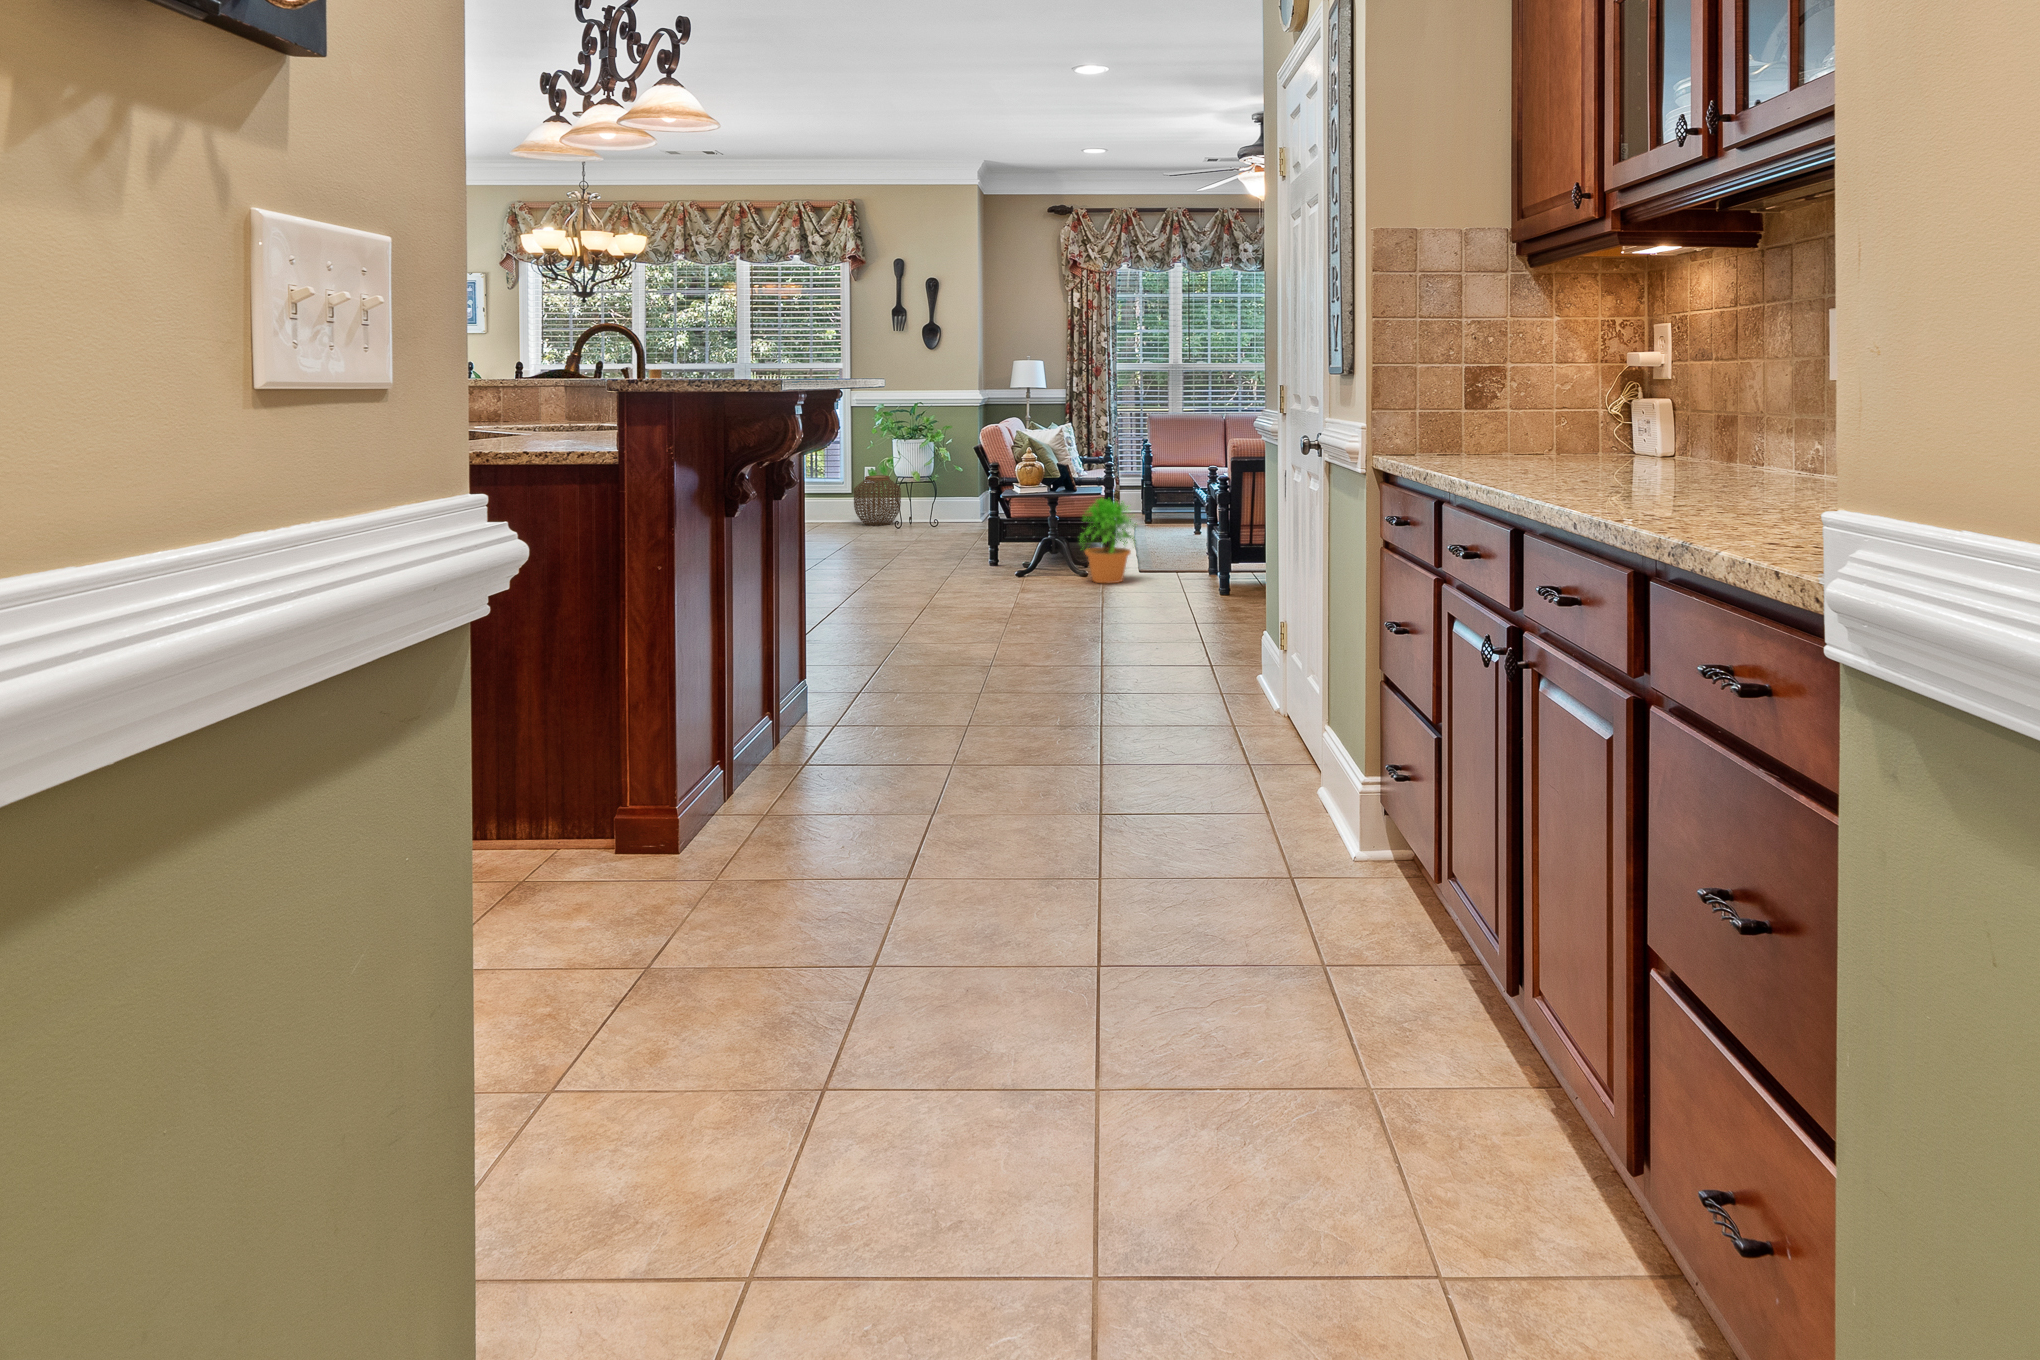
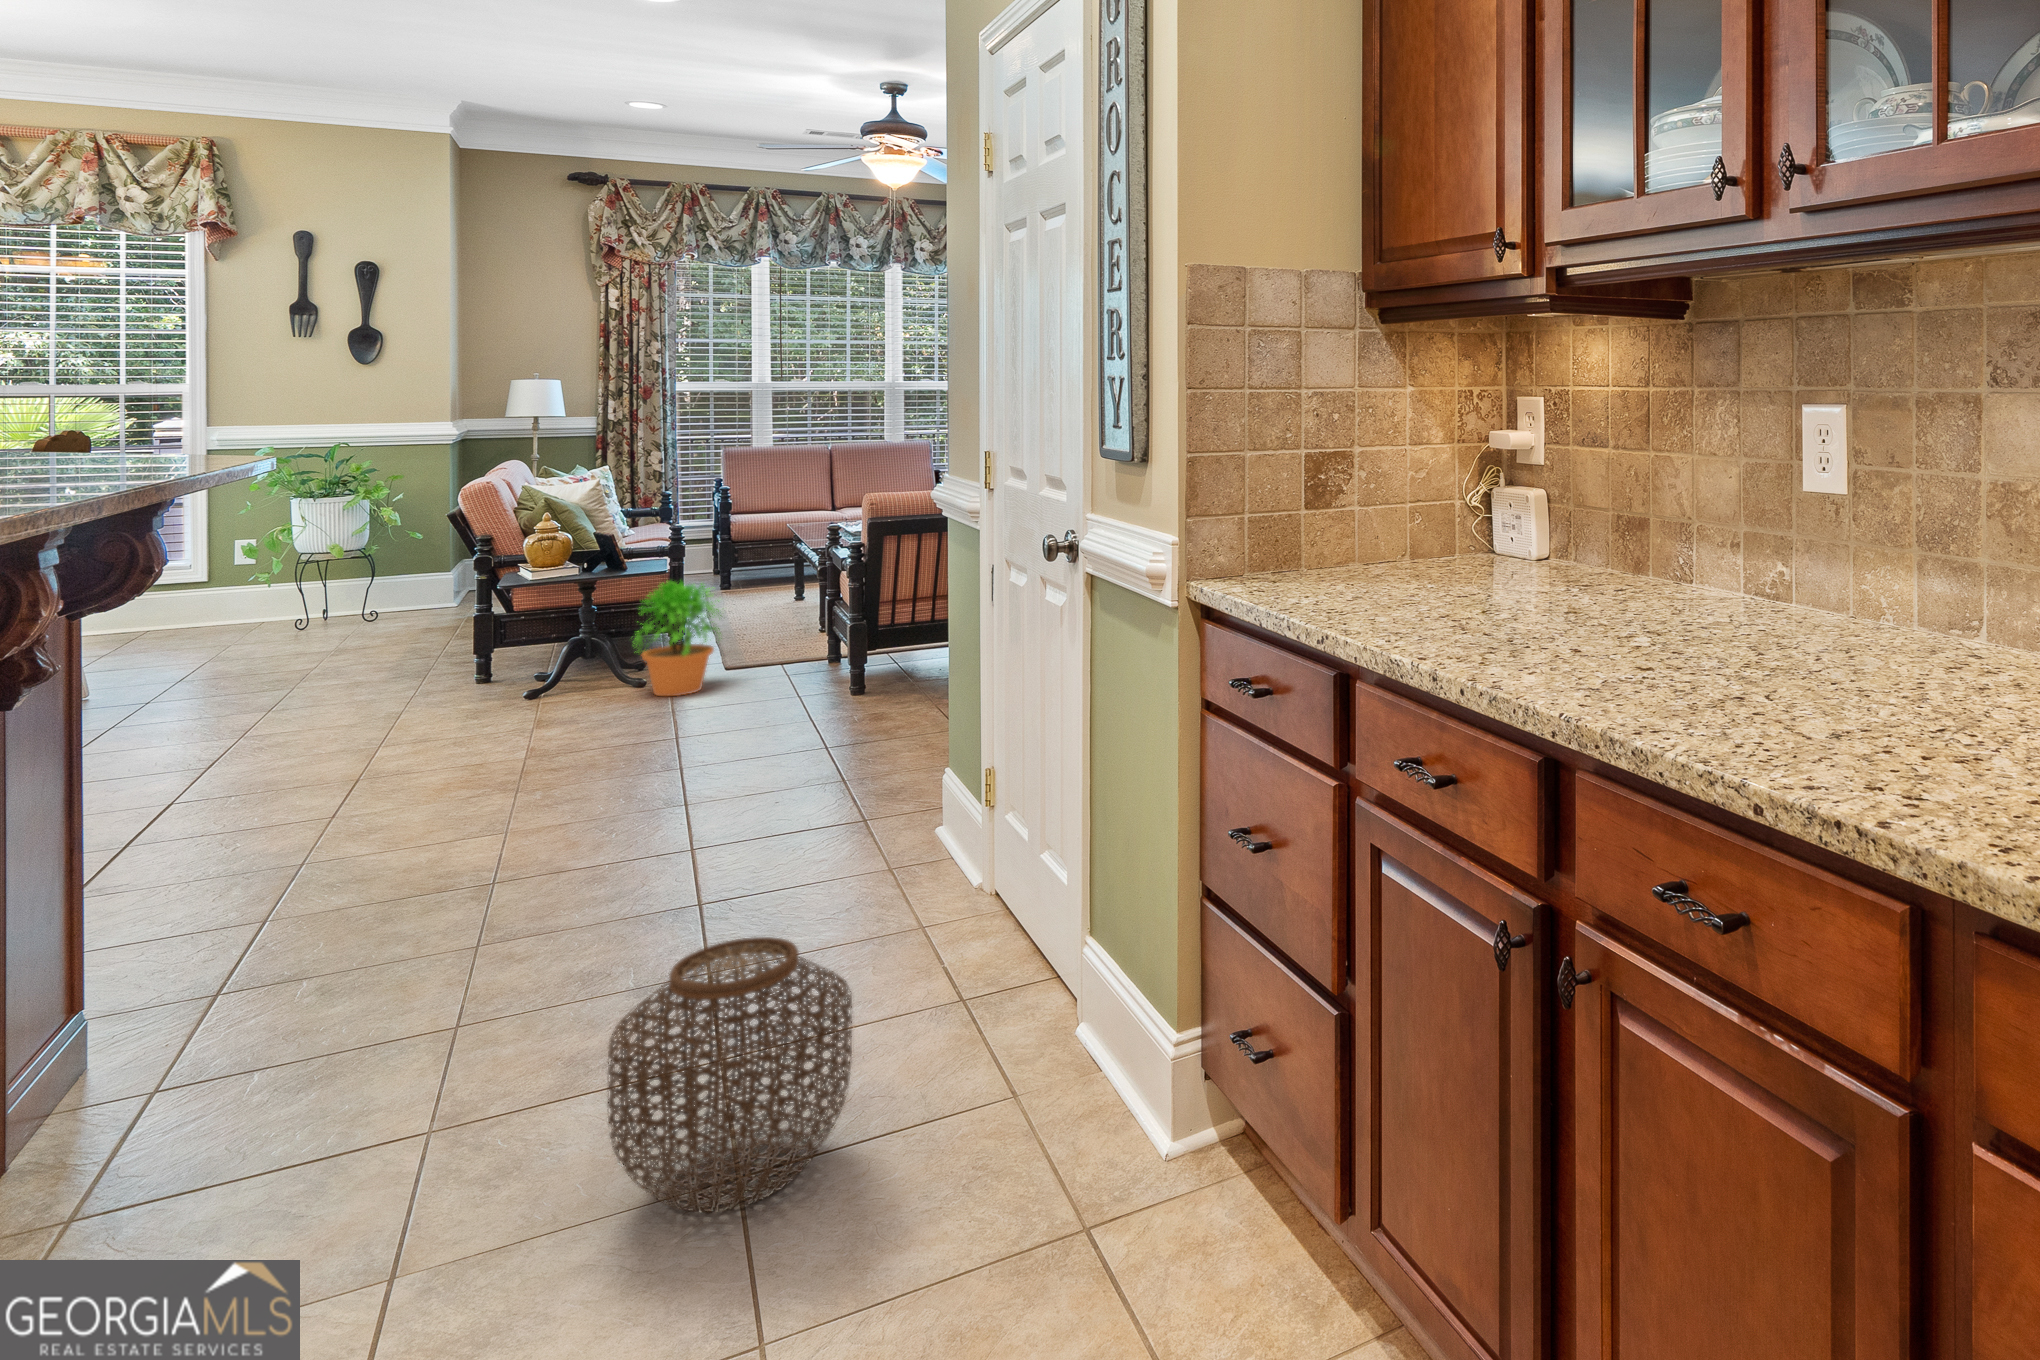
woven basket: present [854,475,901,526] -> present [608,937,852,1212]

